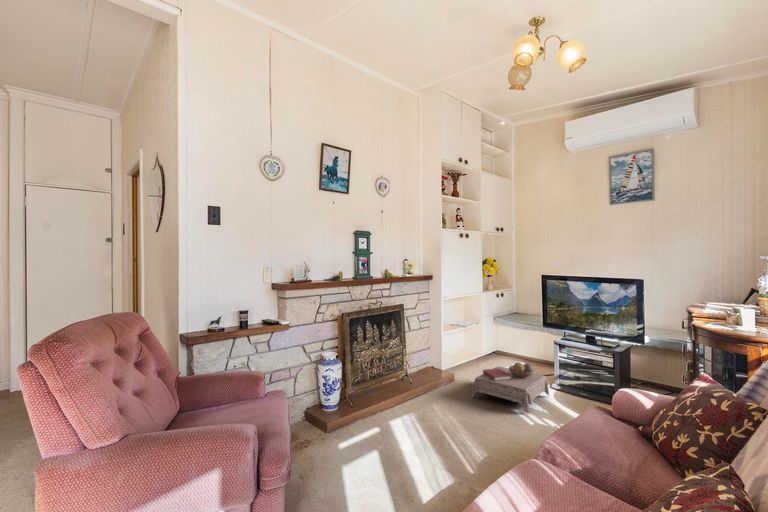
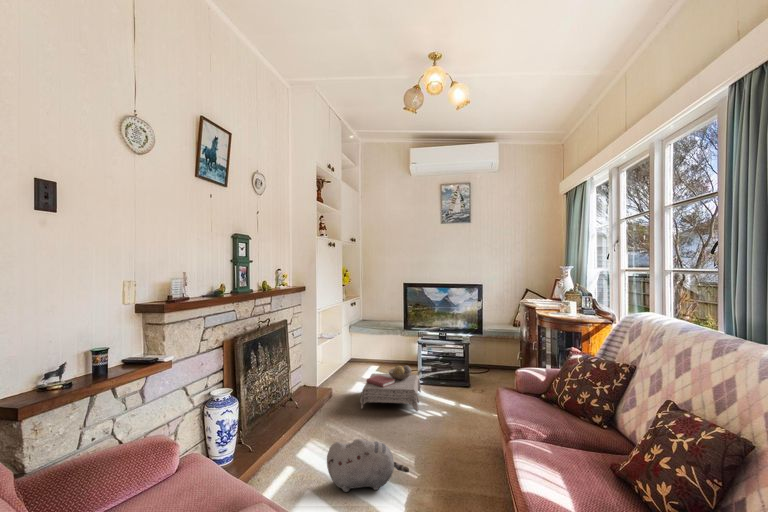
plush toy: none [388,414,458,467] -> present [327,439,409,492]

